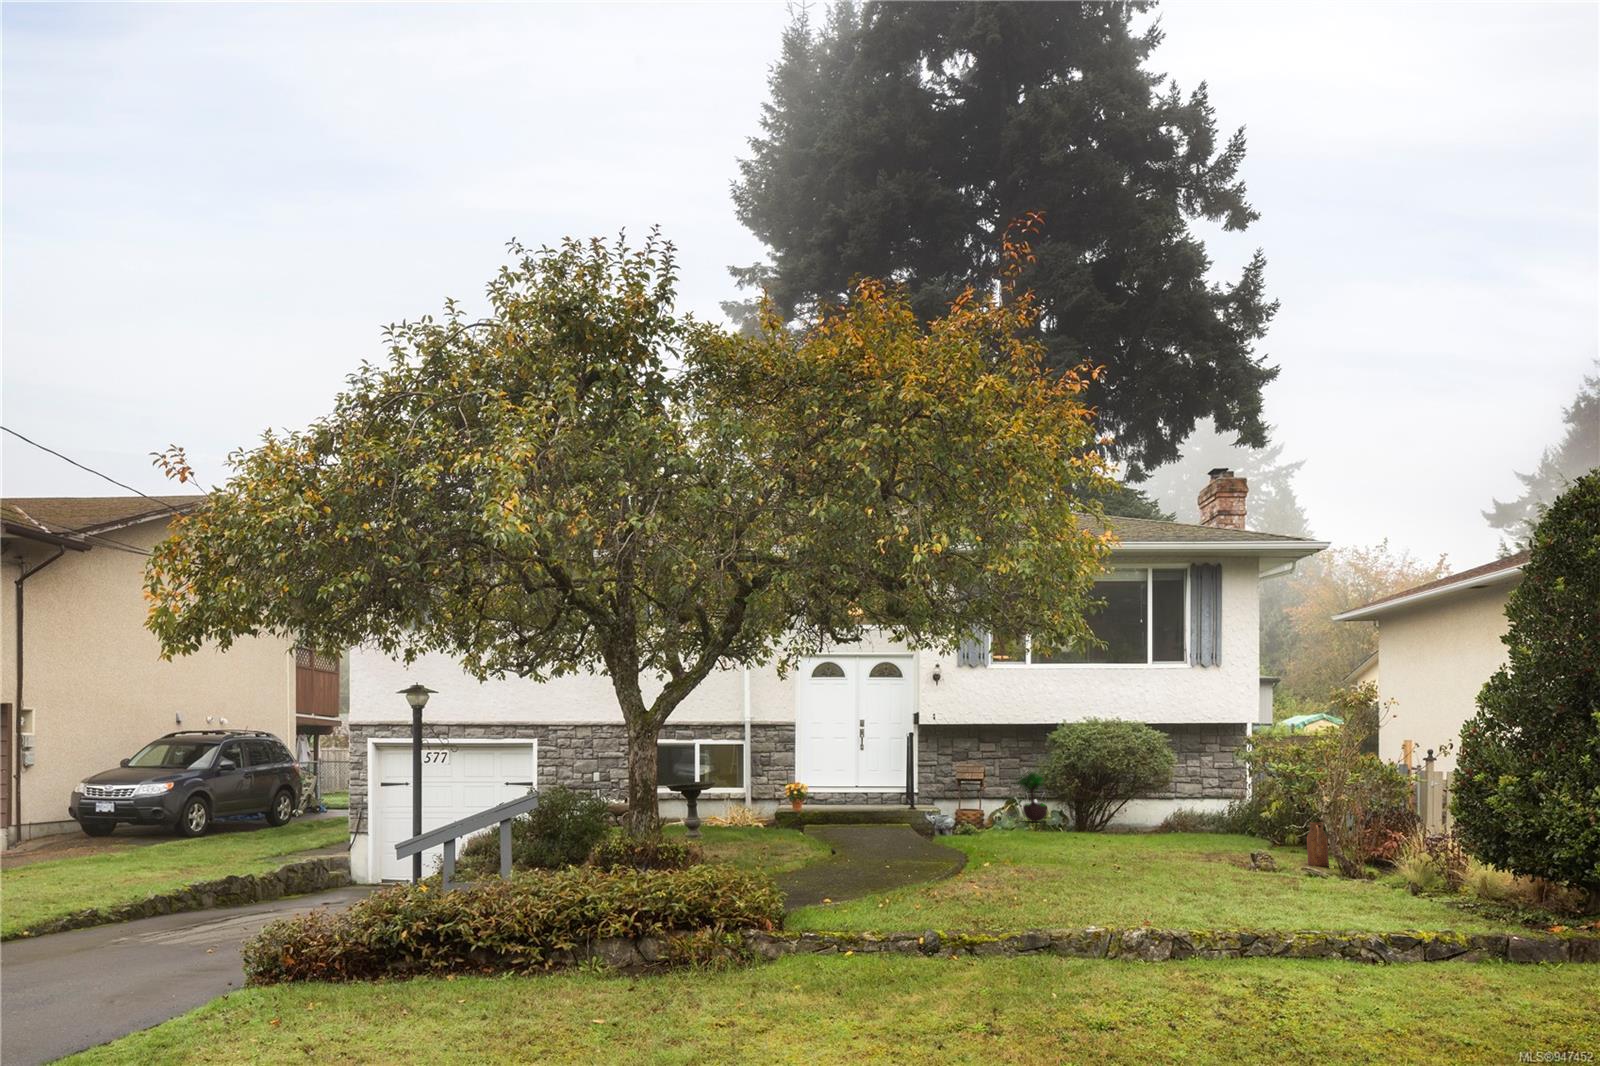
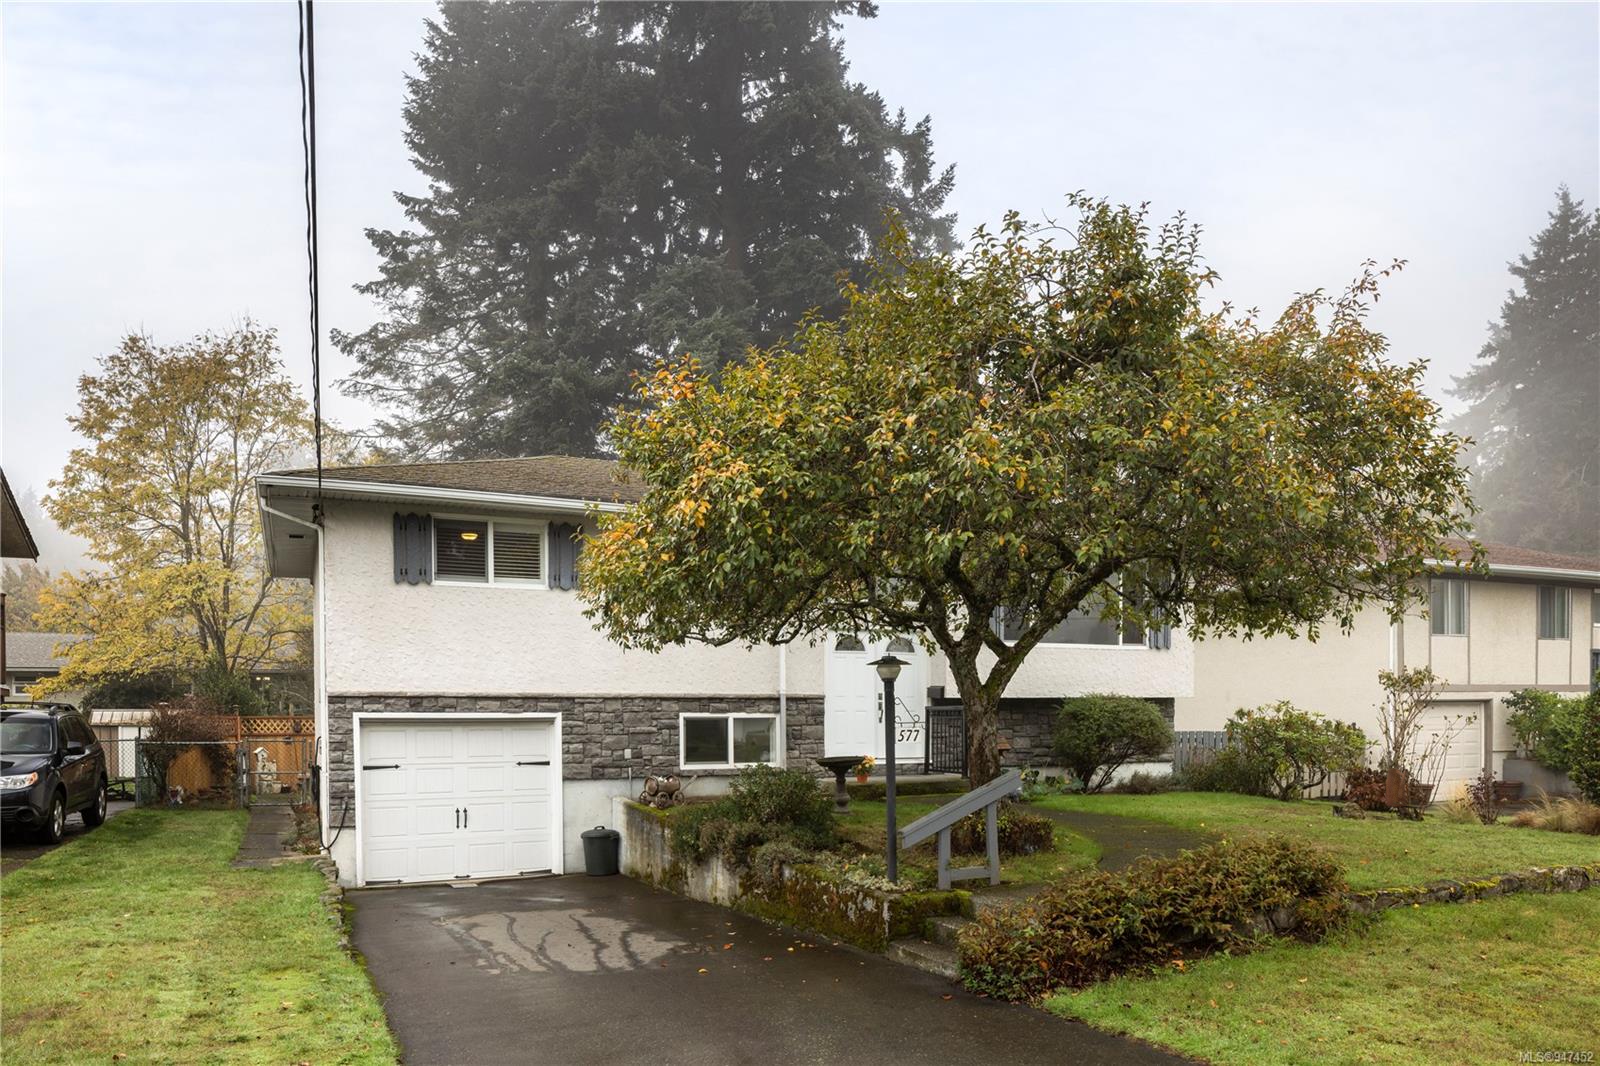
potted tree: present [1016,771,1047,822] -> none [1040,734,1072,788]

